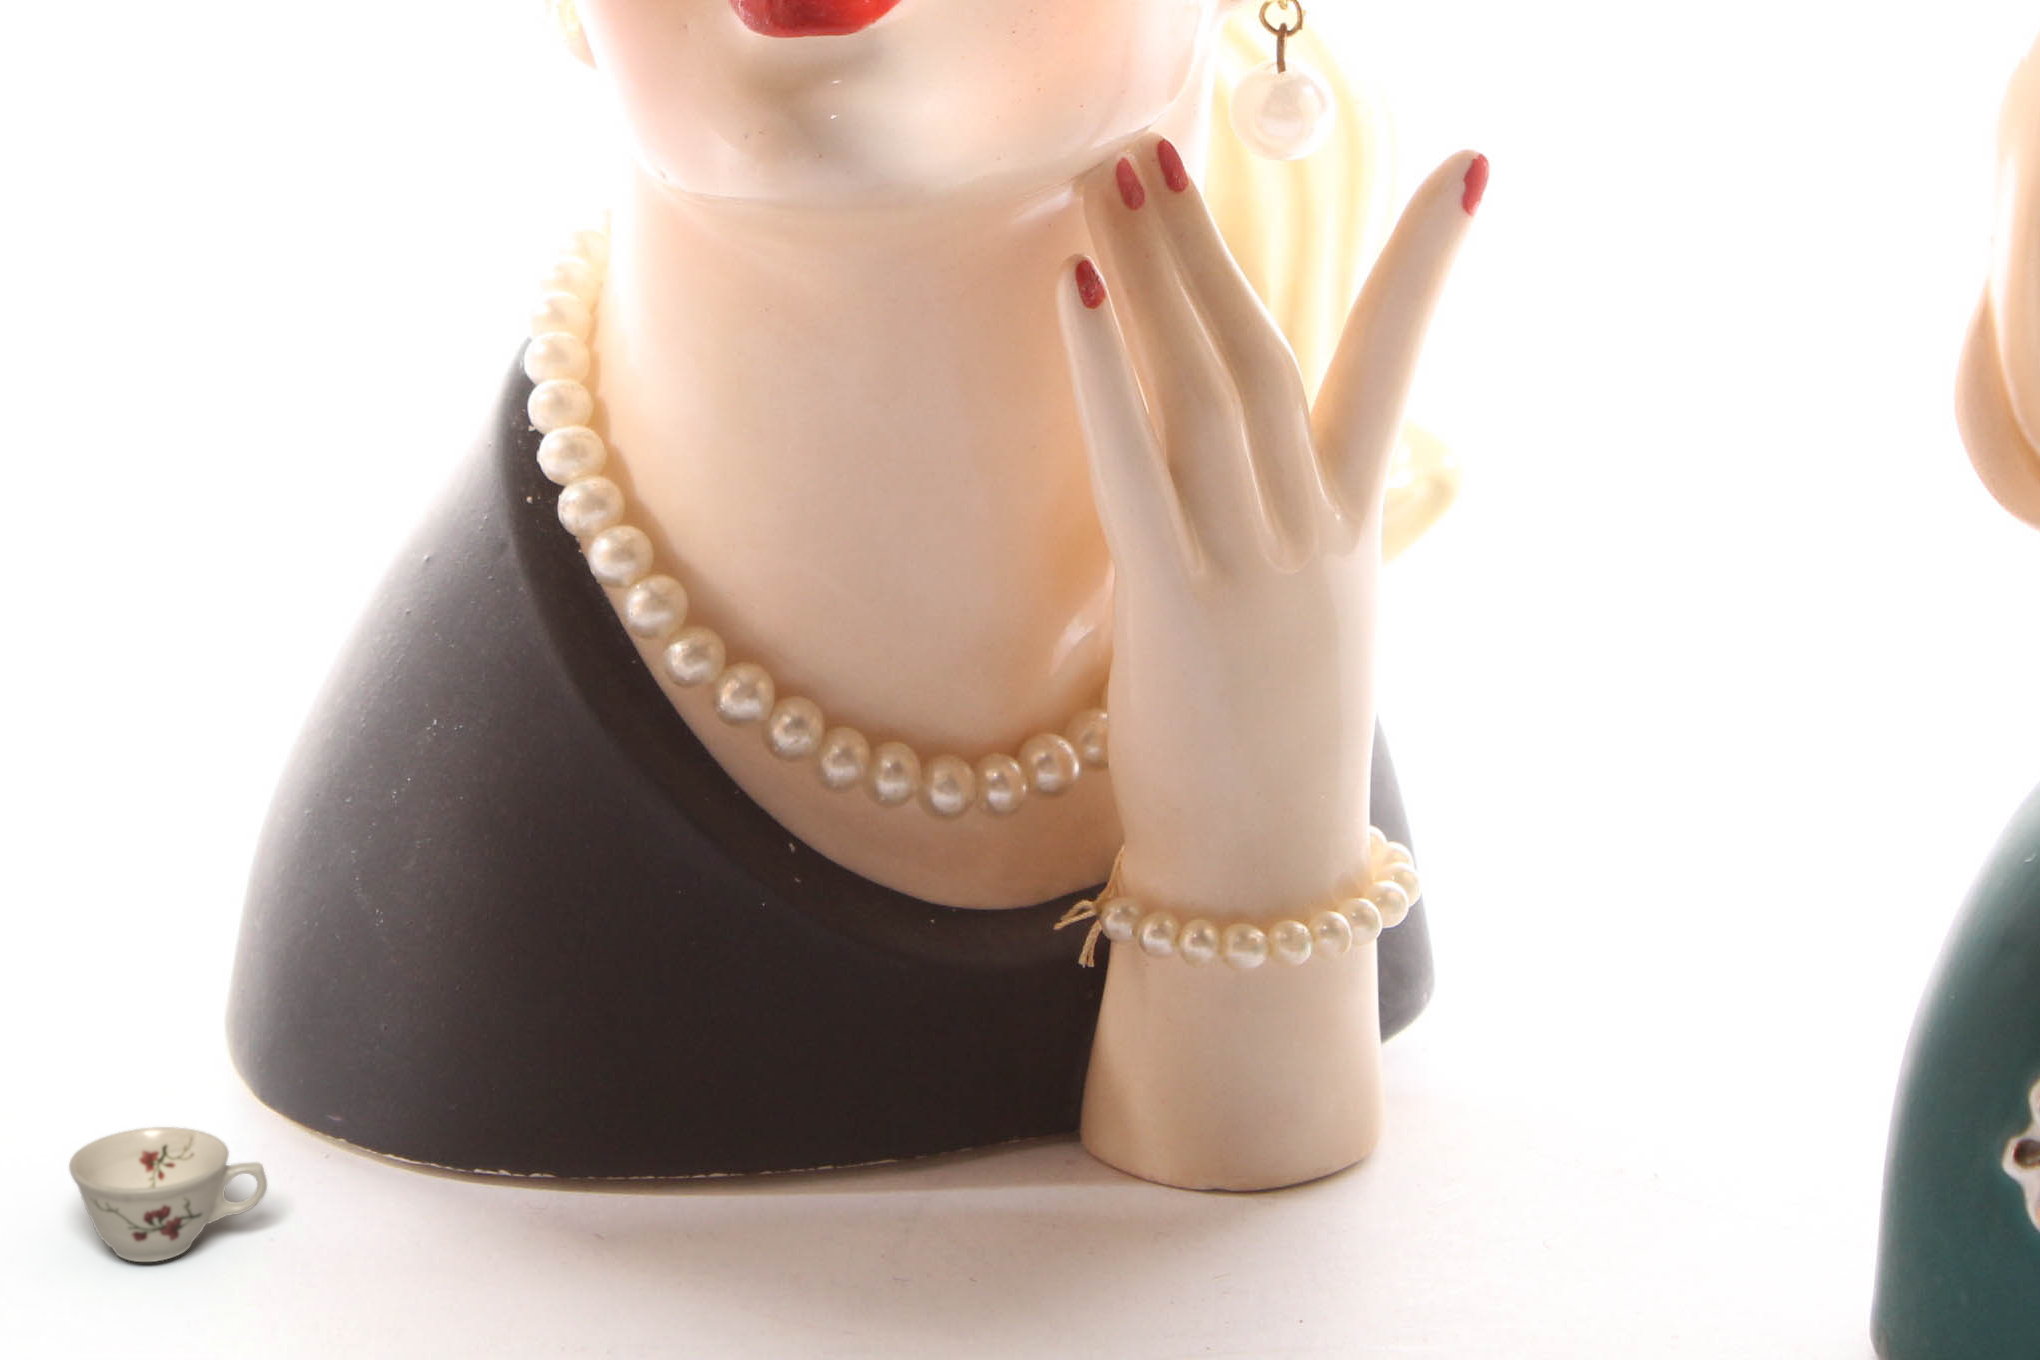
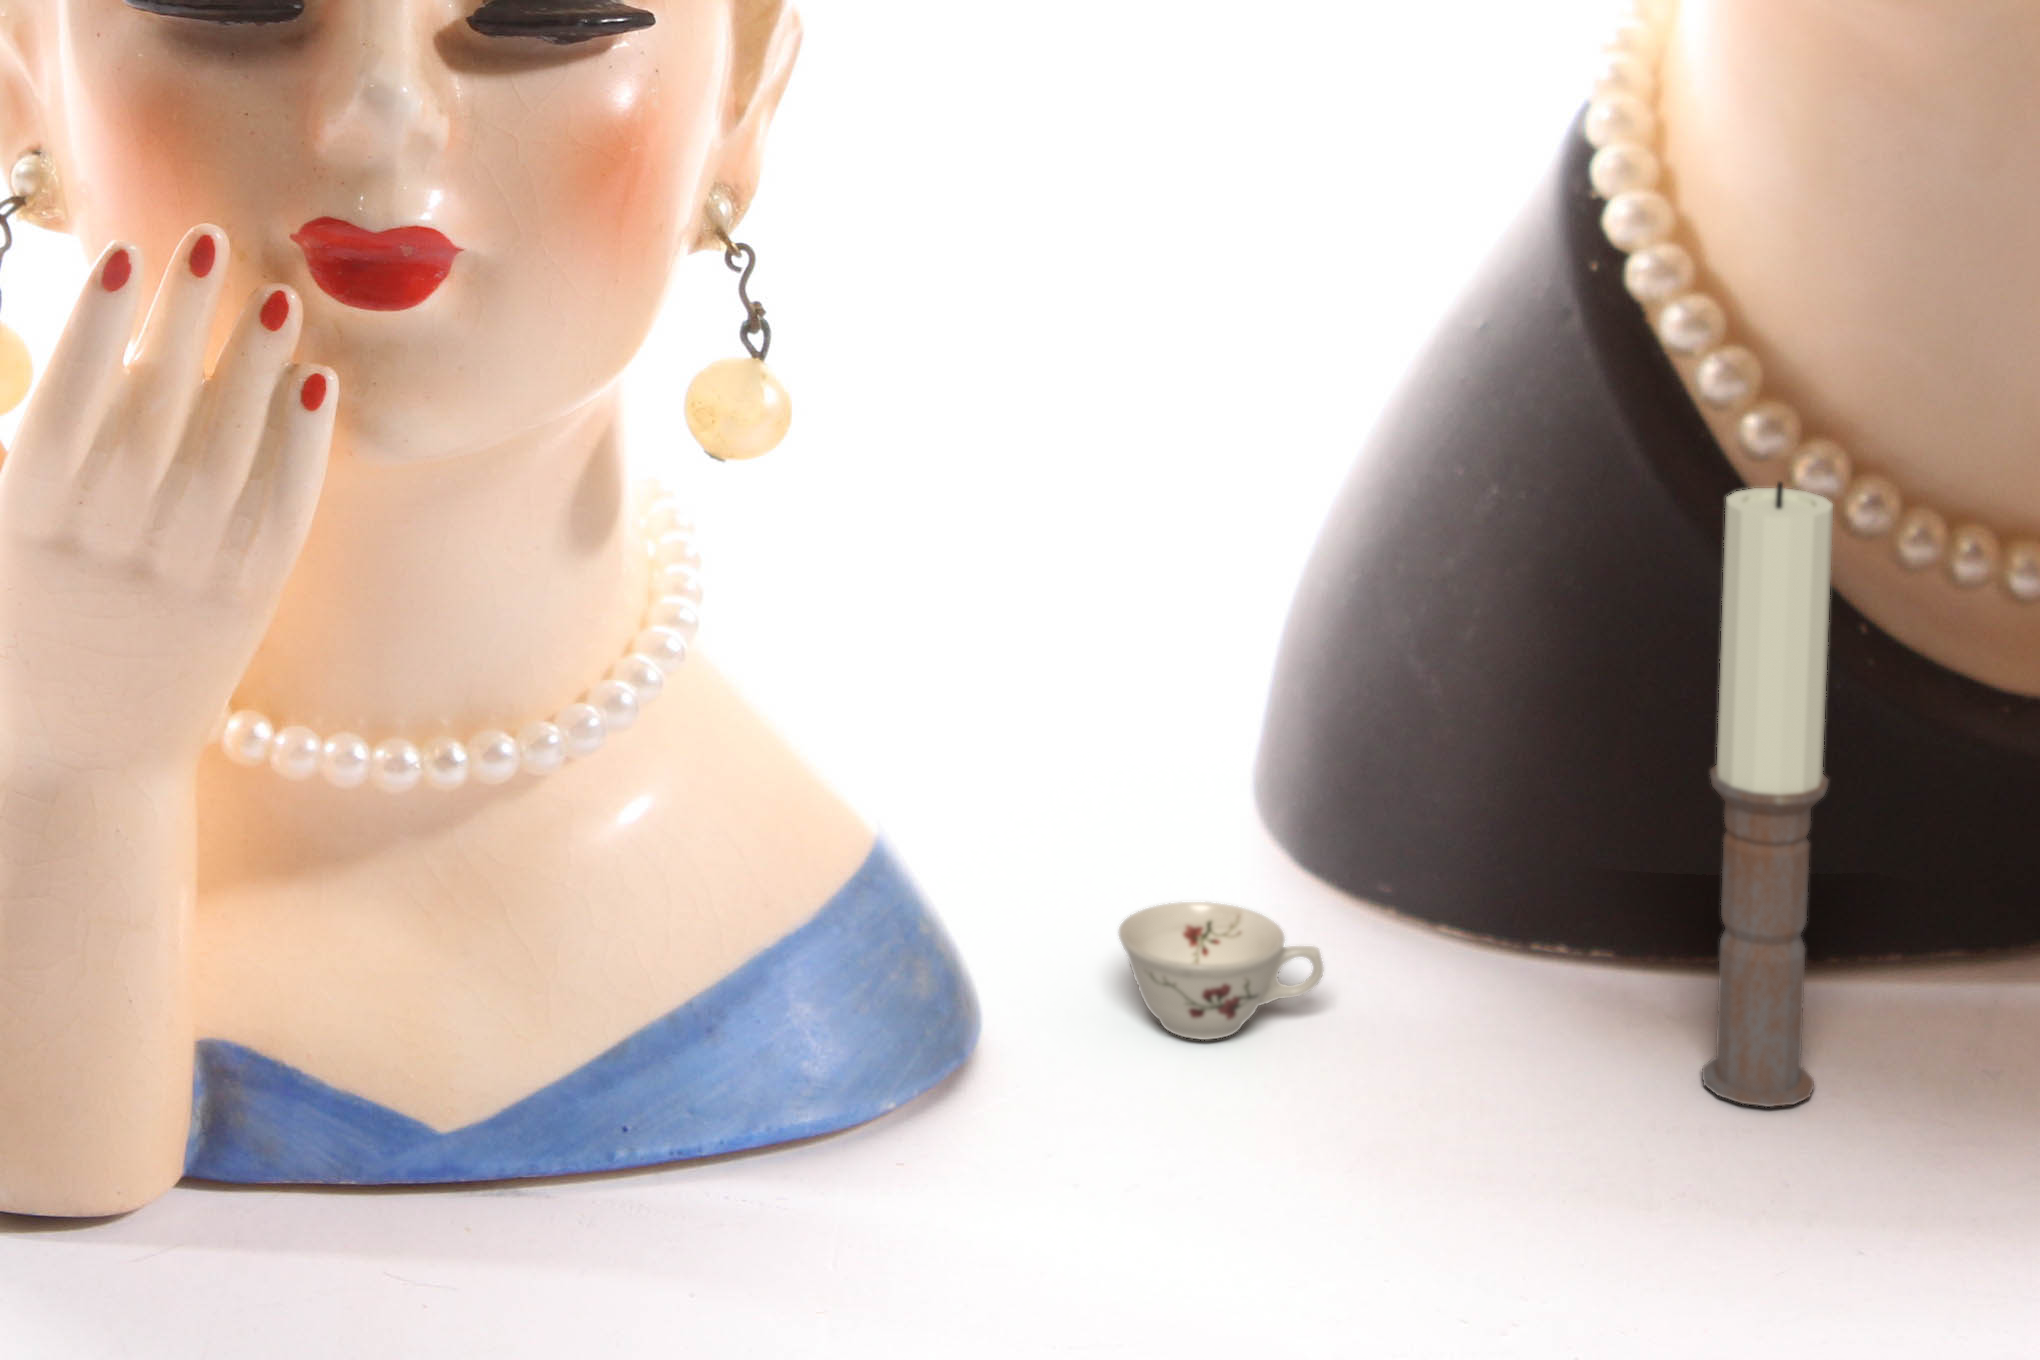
candle: none [600,694,708,1282] -> present [1702,482,1833,1107]

